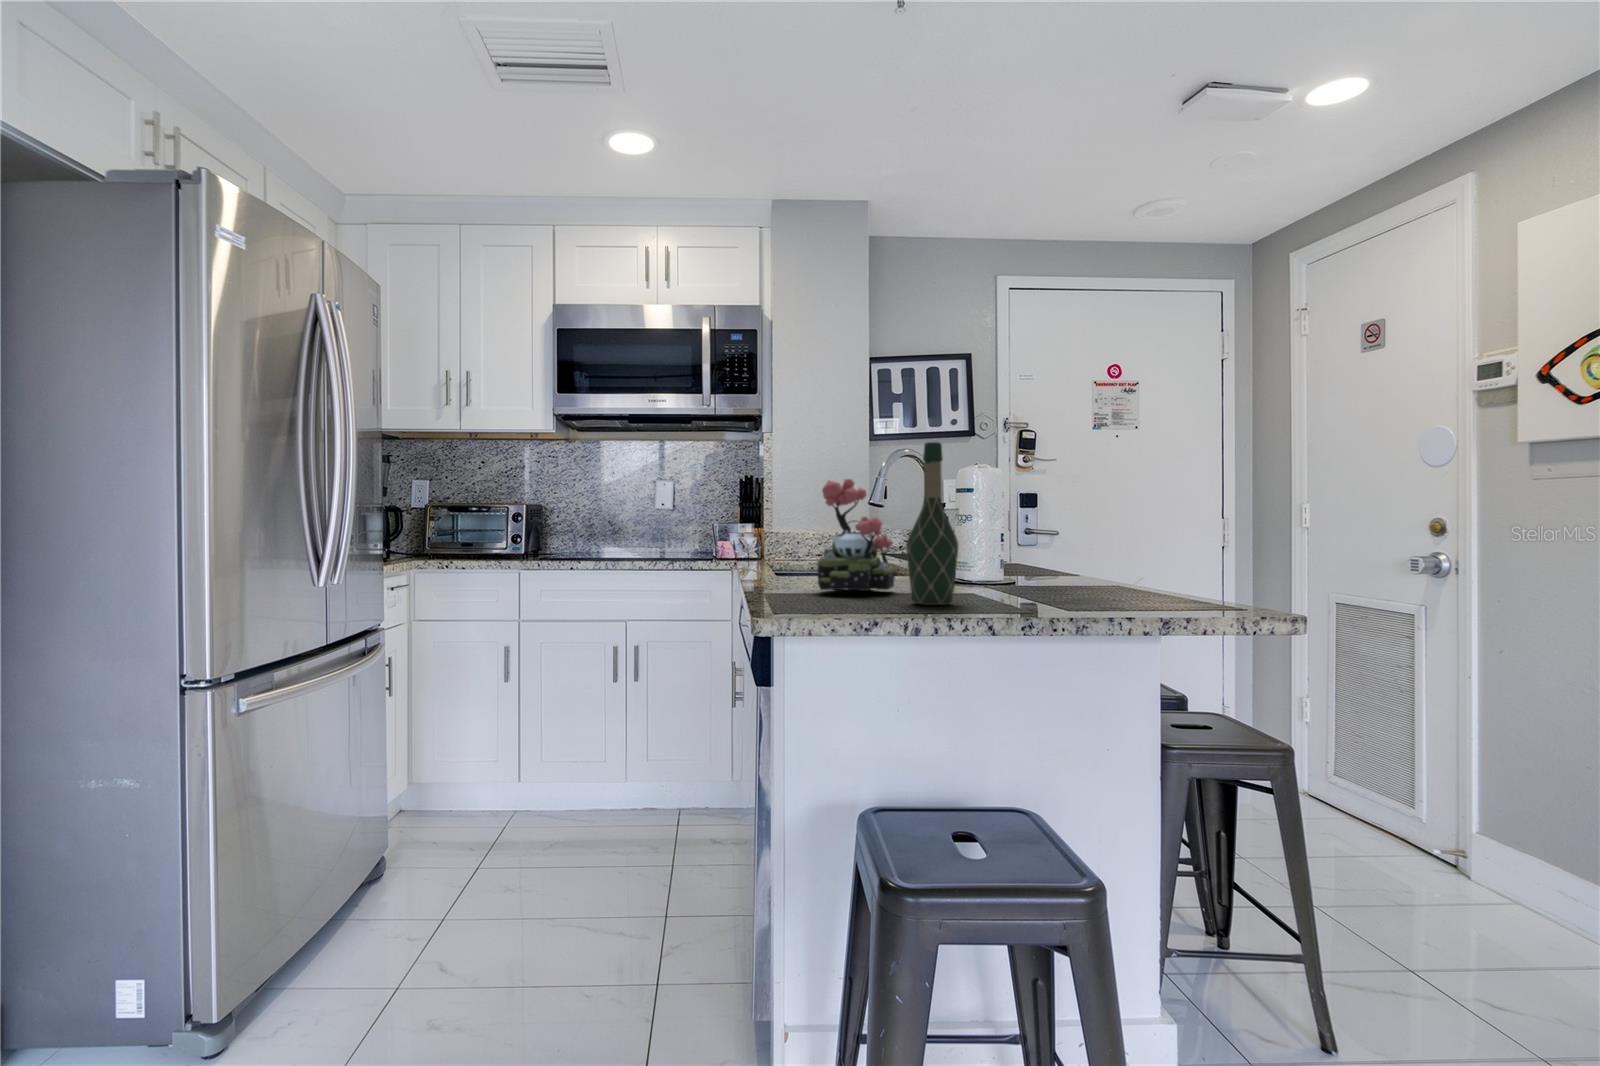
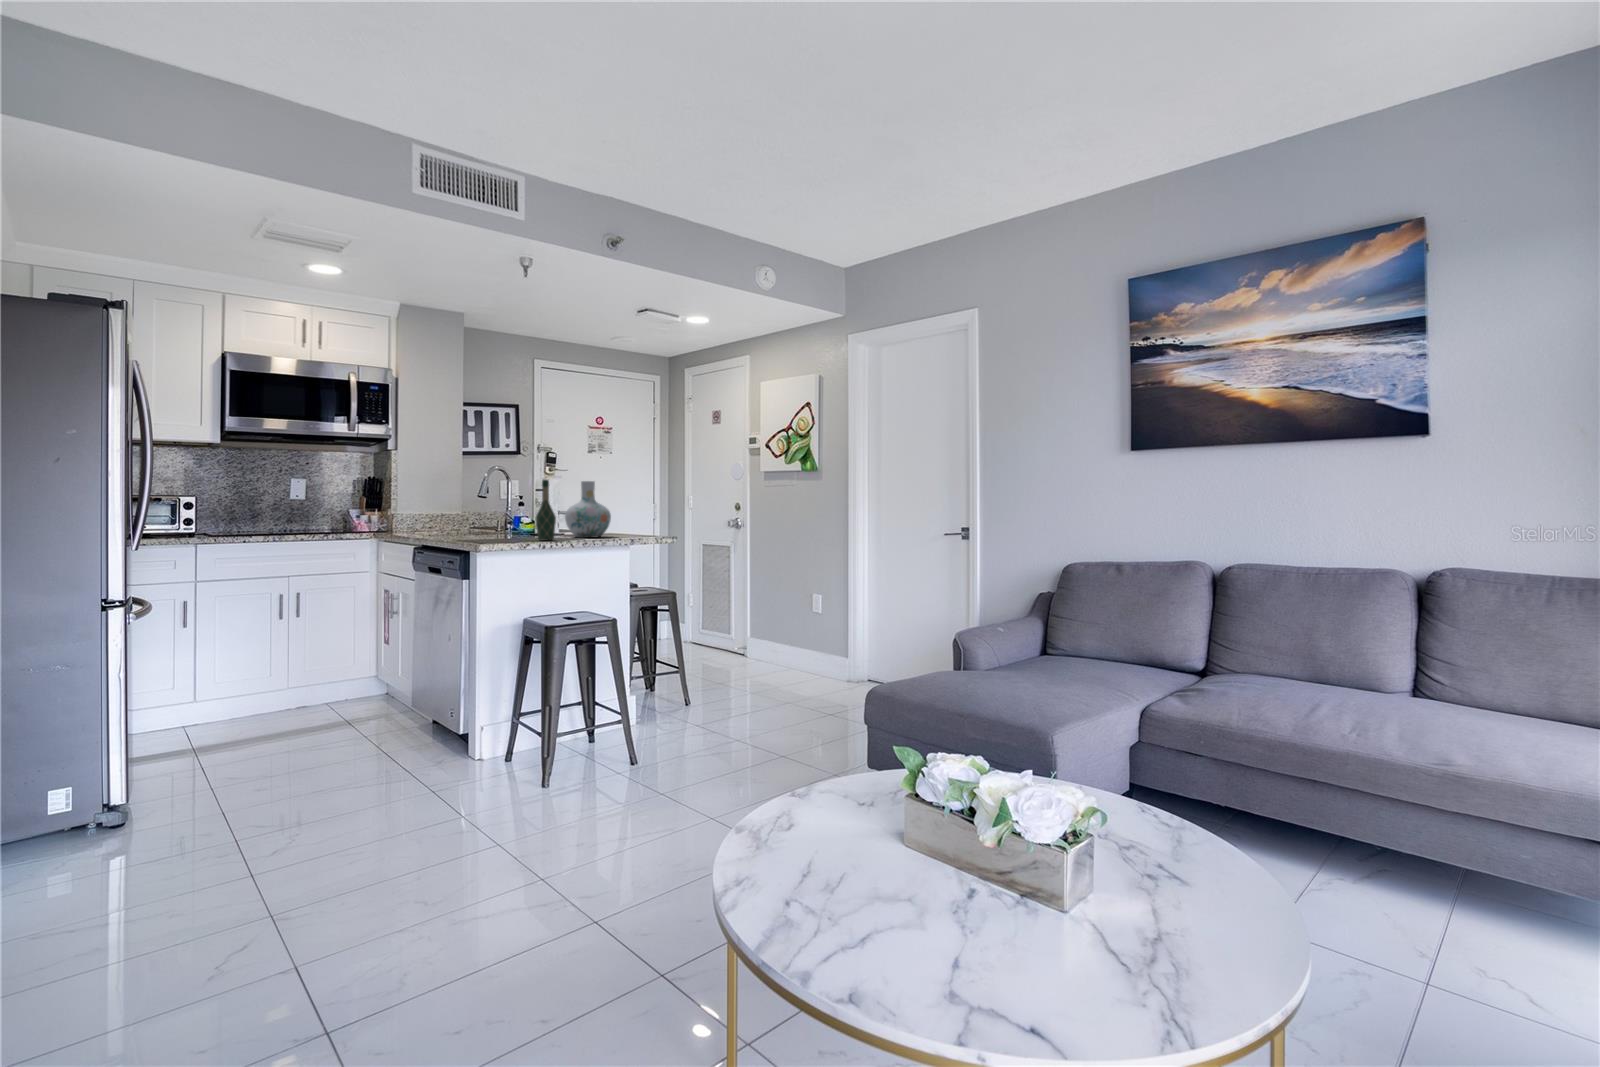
vase: none [999,451,1118,596] -> present [565,481,611,538]
plant: present [817,479,895,591] -> none [485,490,522,538]

